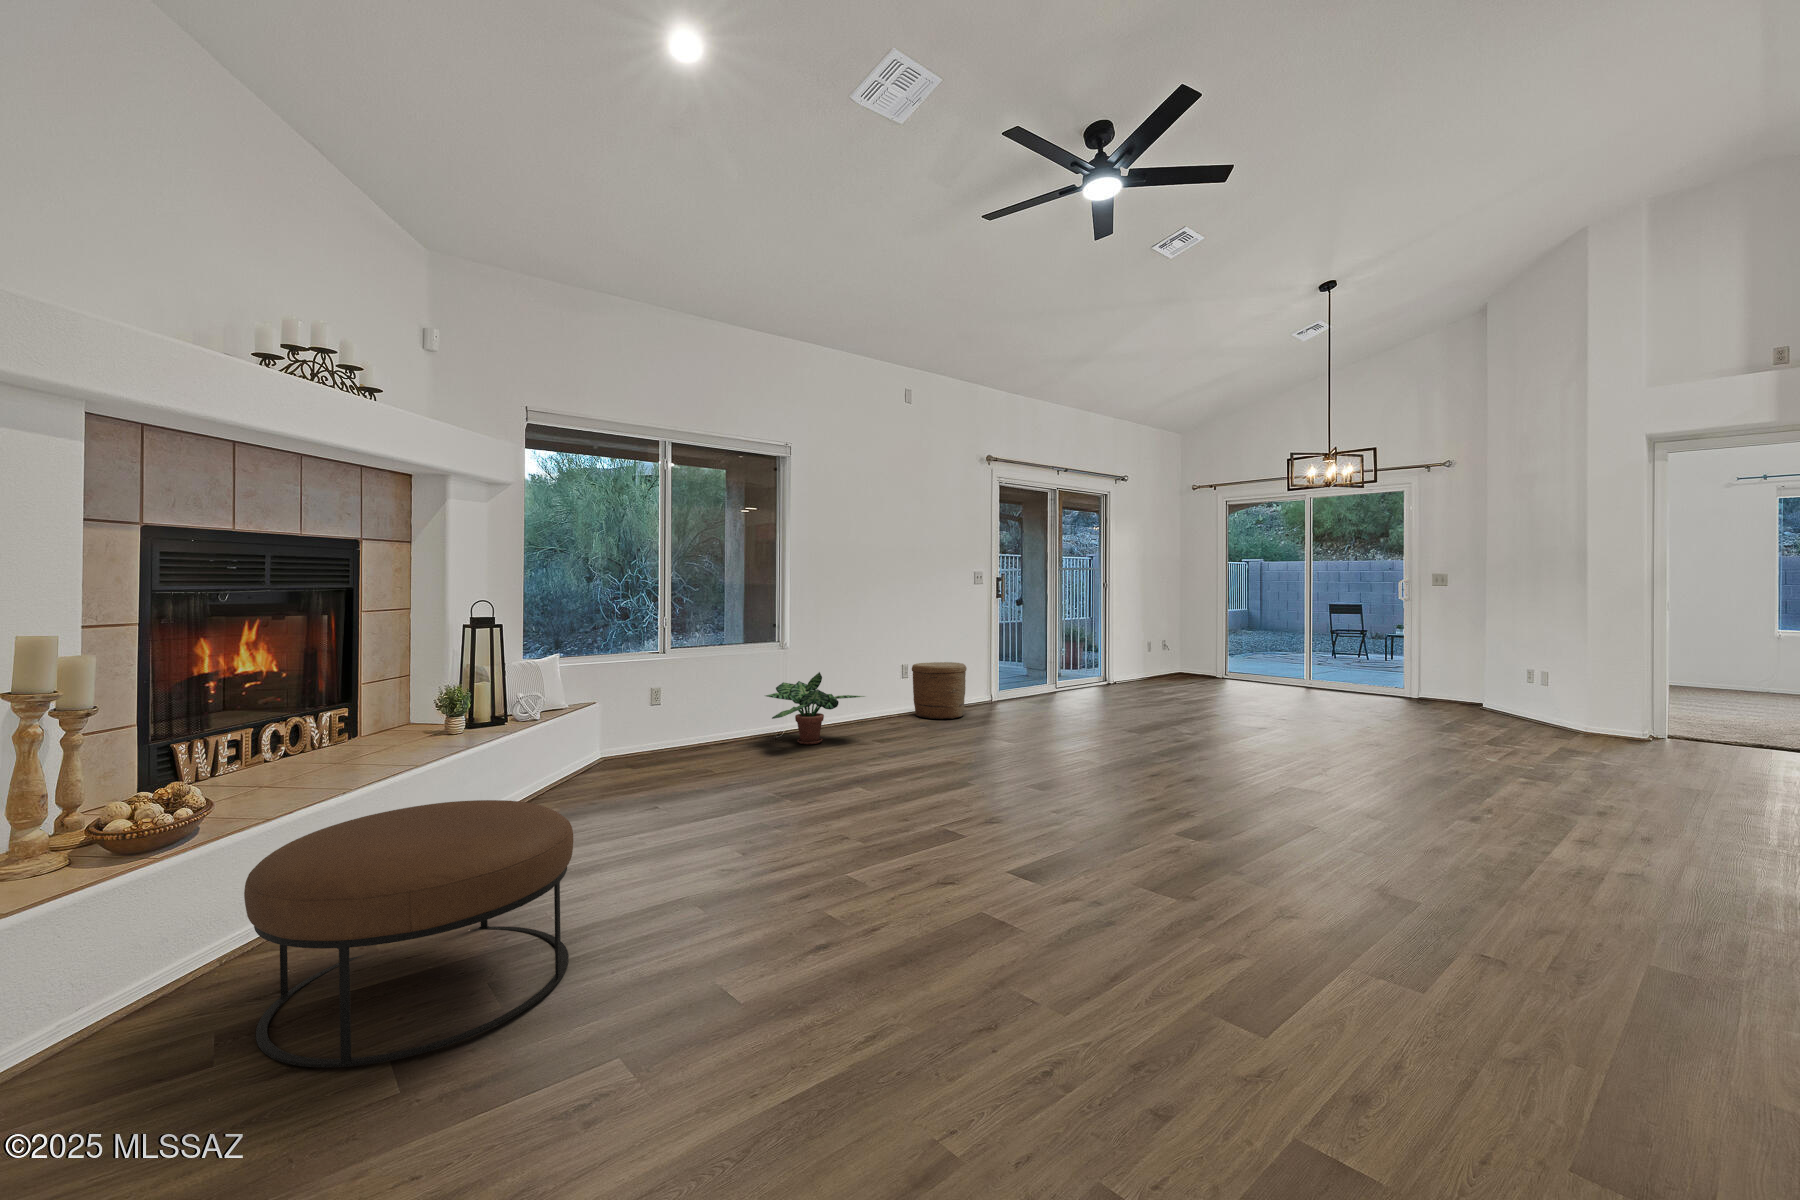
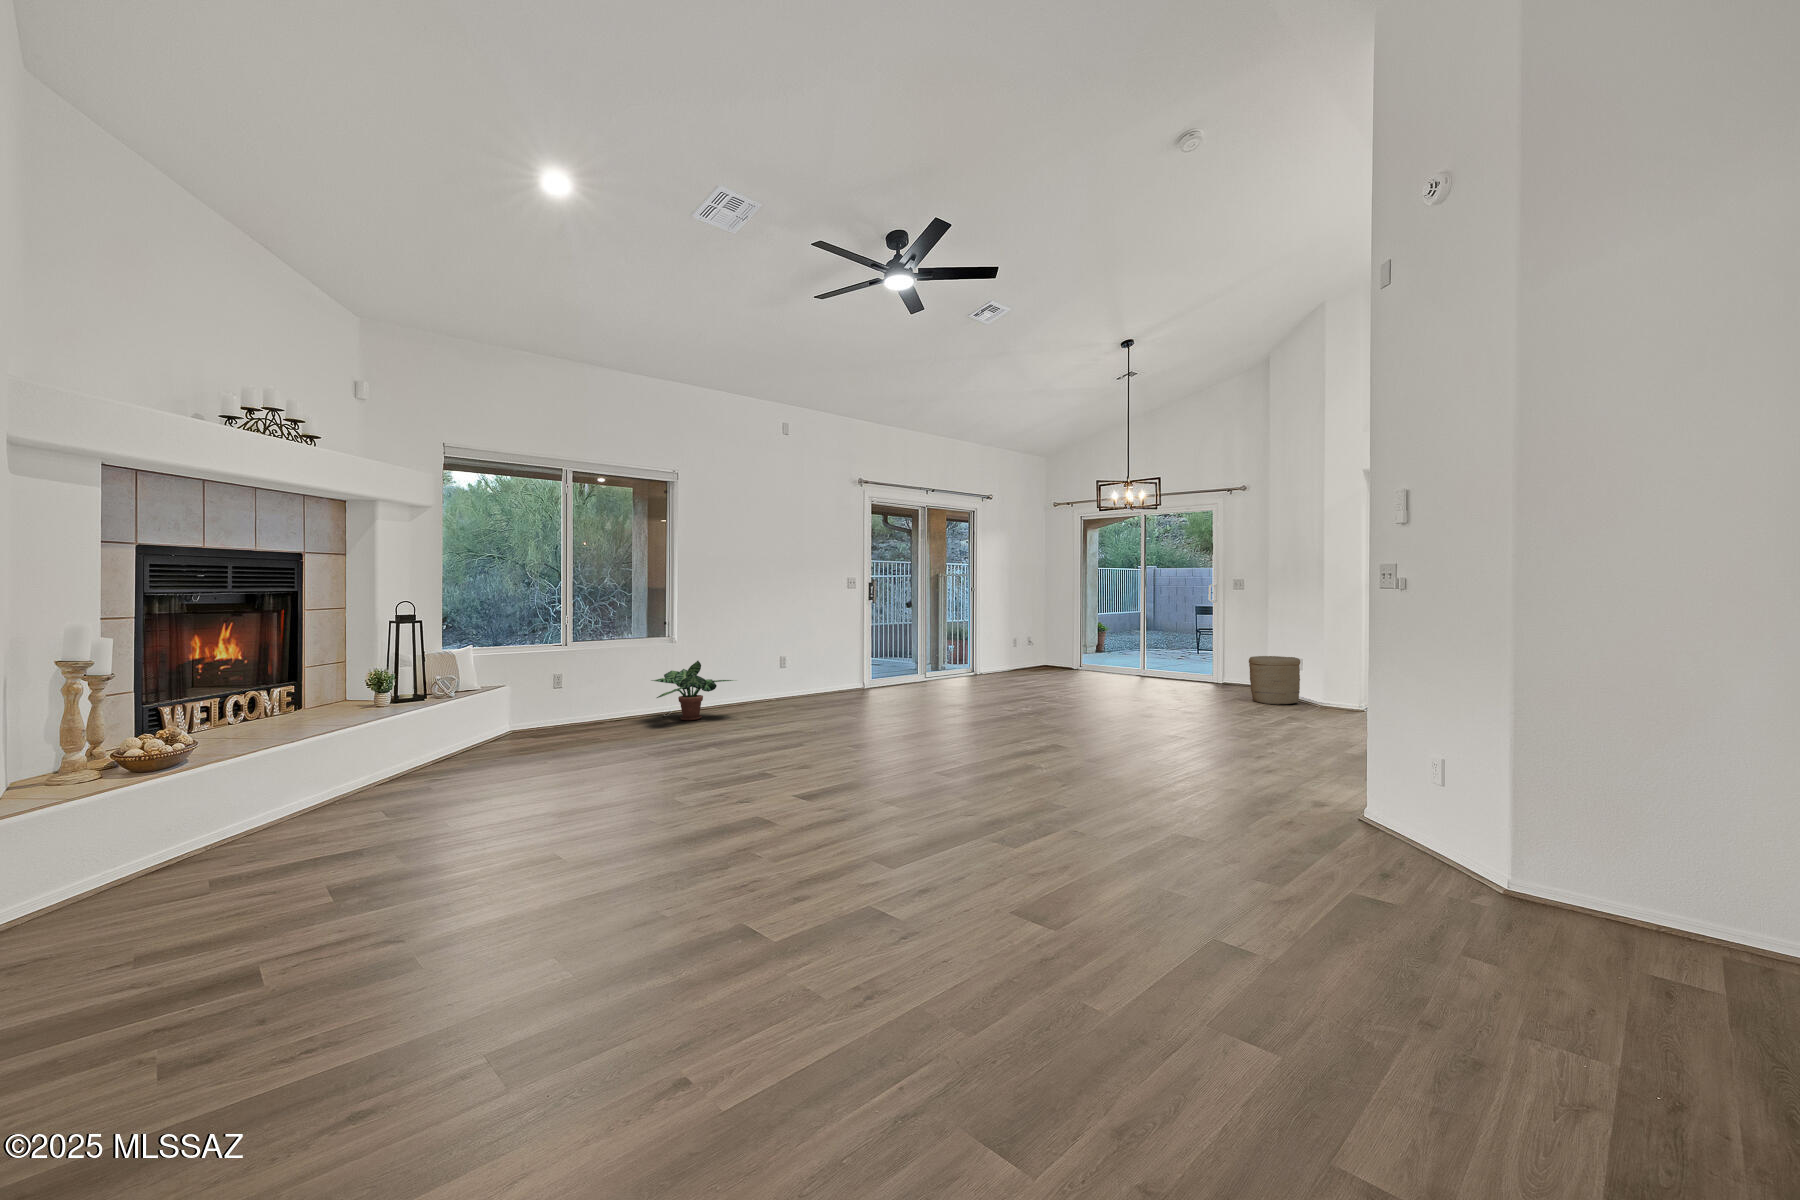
woven basket: present [912,662,967,719] -> present [1249,656,1300,704]
ottoman: present [244,800,573,1067] -> none [227,738,458,891]

